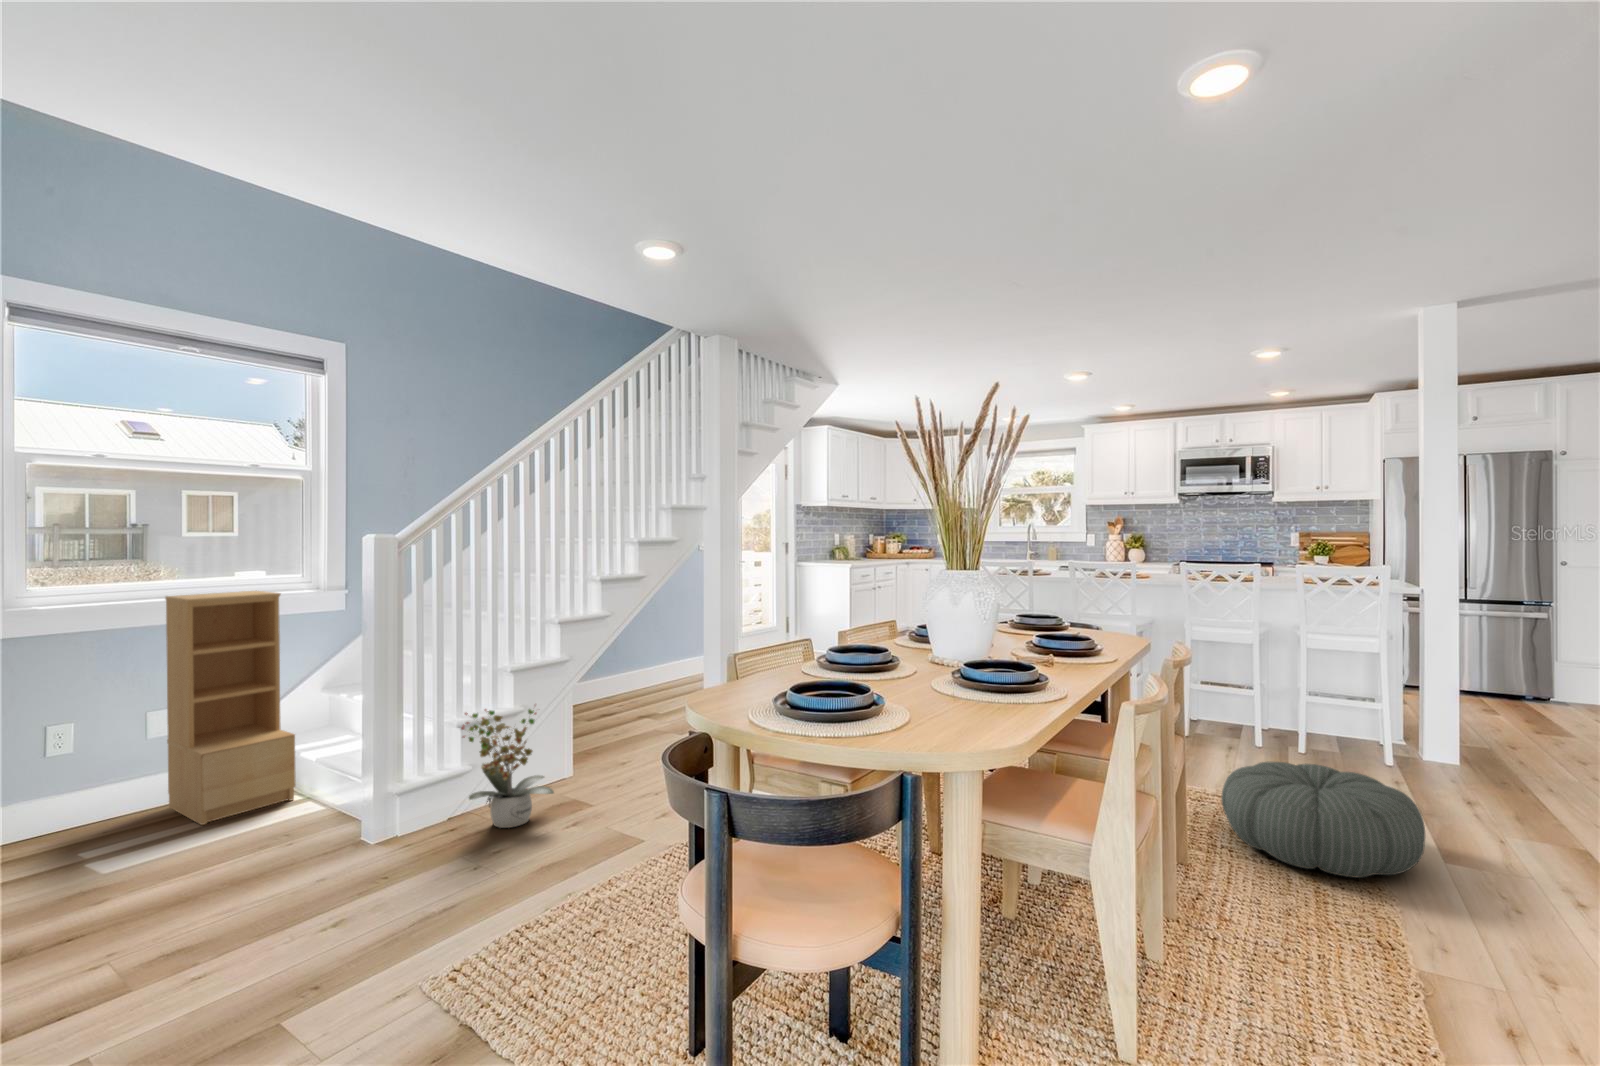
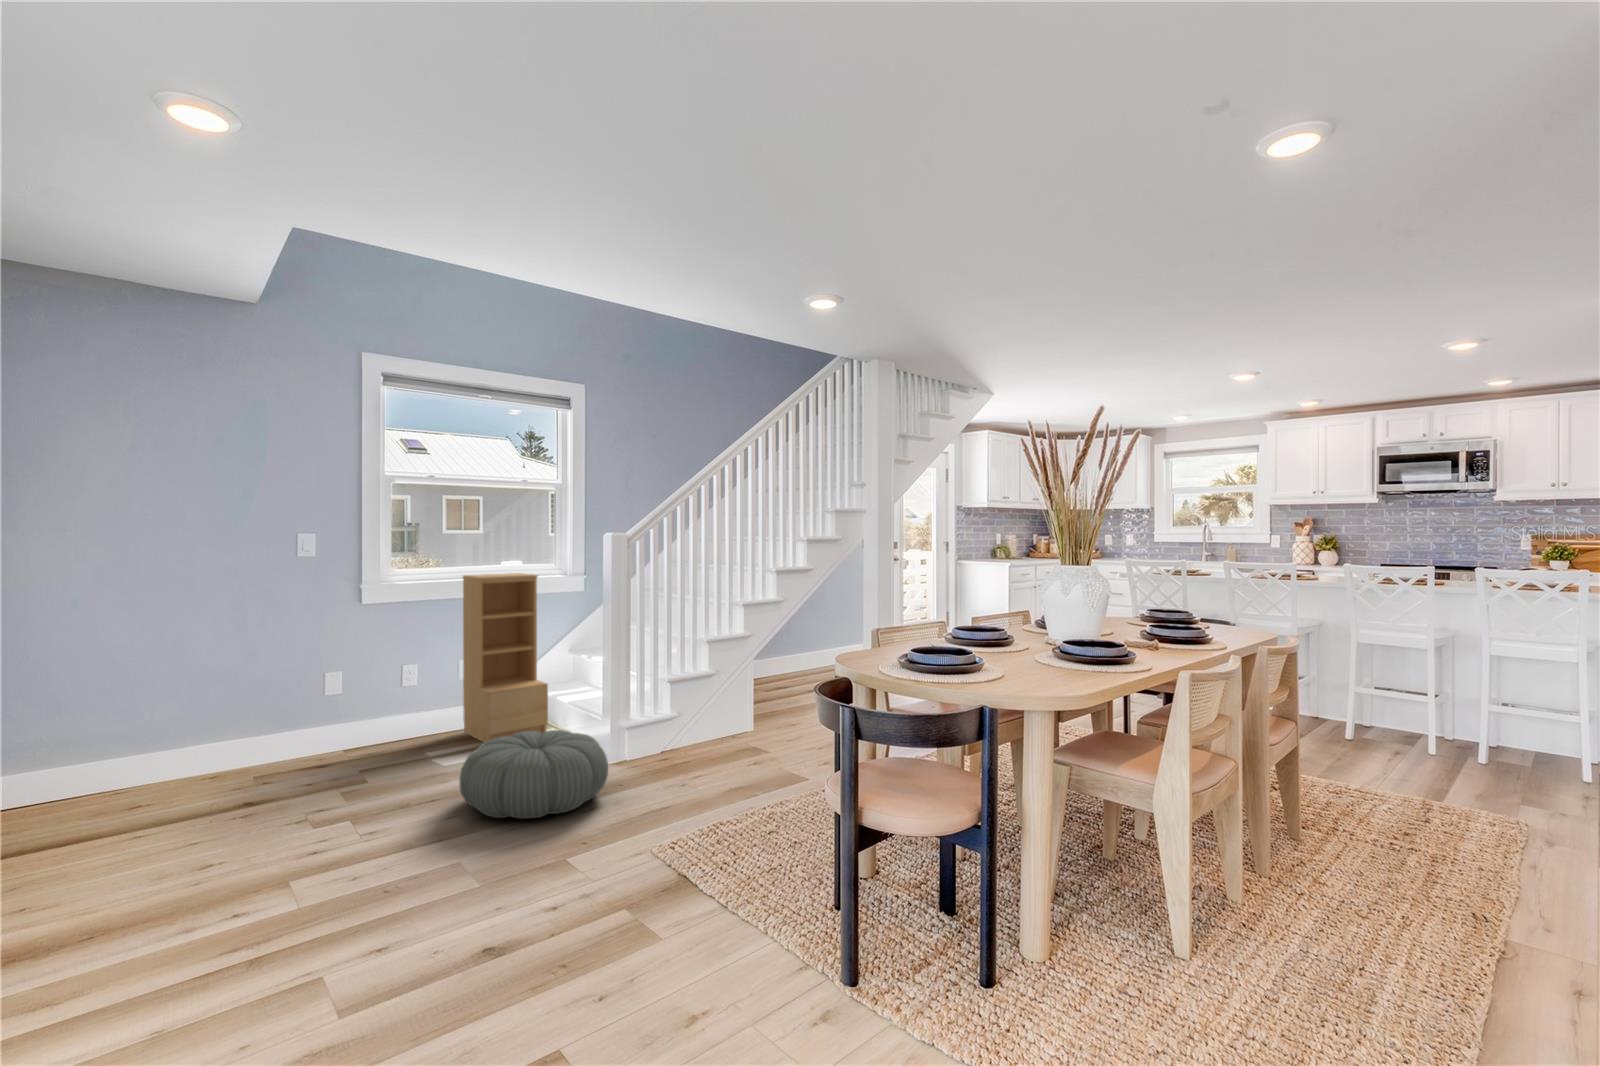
potted plant: present [462,709,554,828] -> none [670,668,739,764]
pouf: present [1221,762,1425,878] -> present [459,730,608,819]

